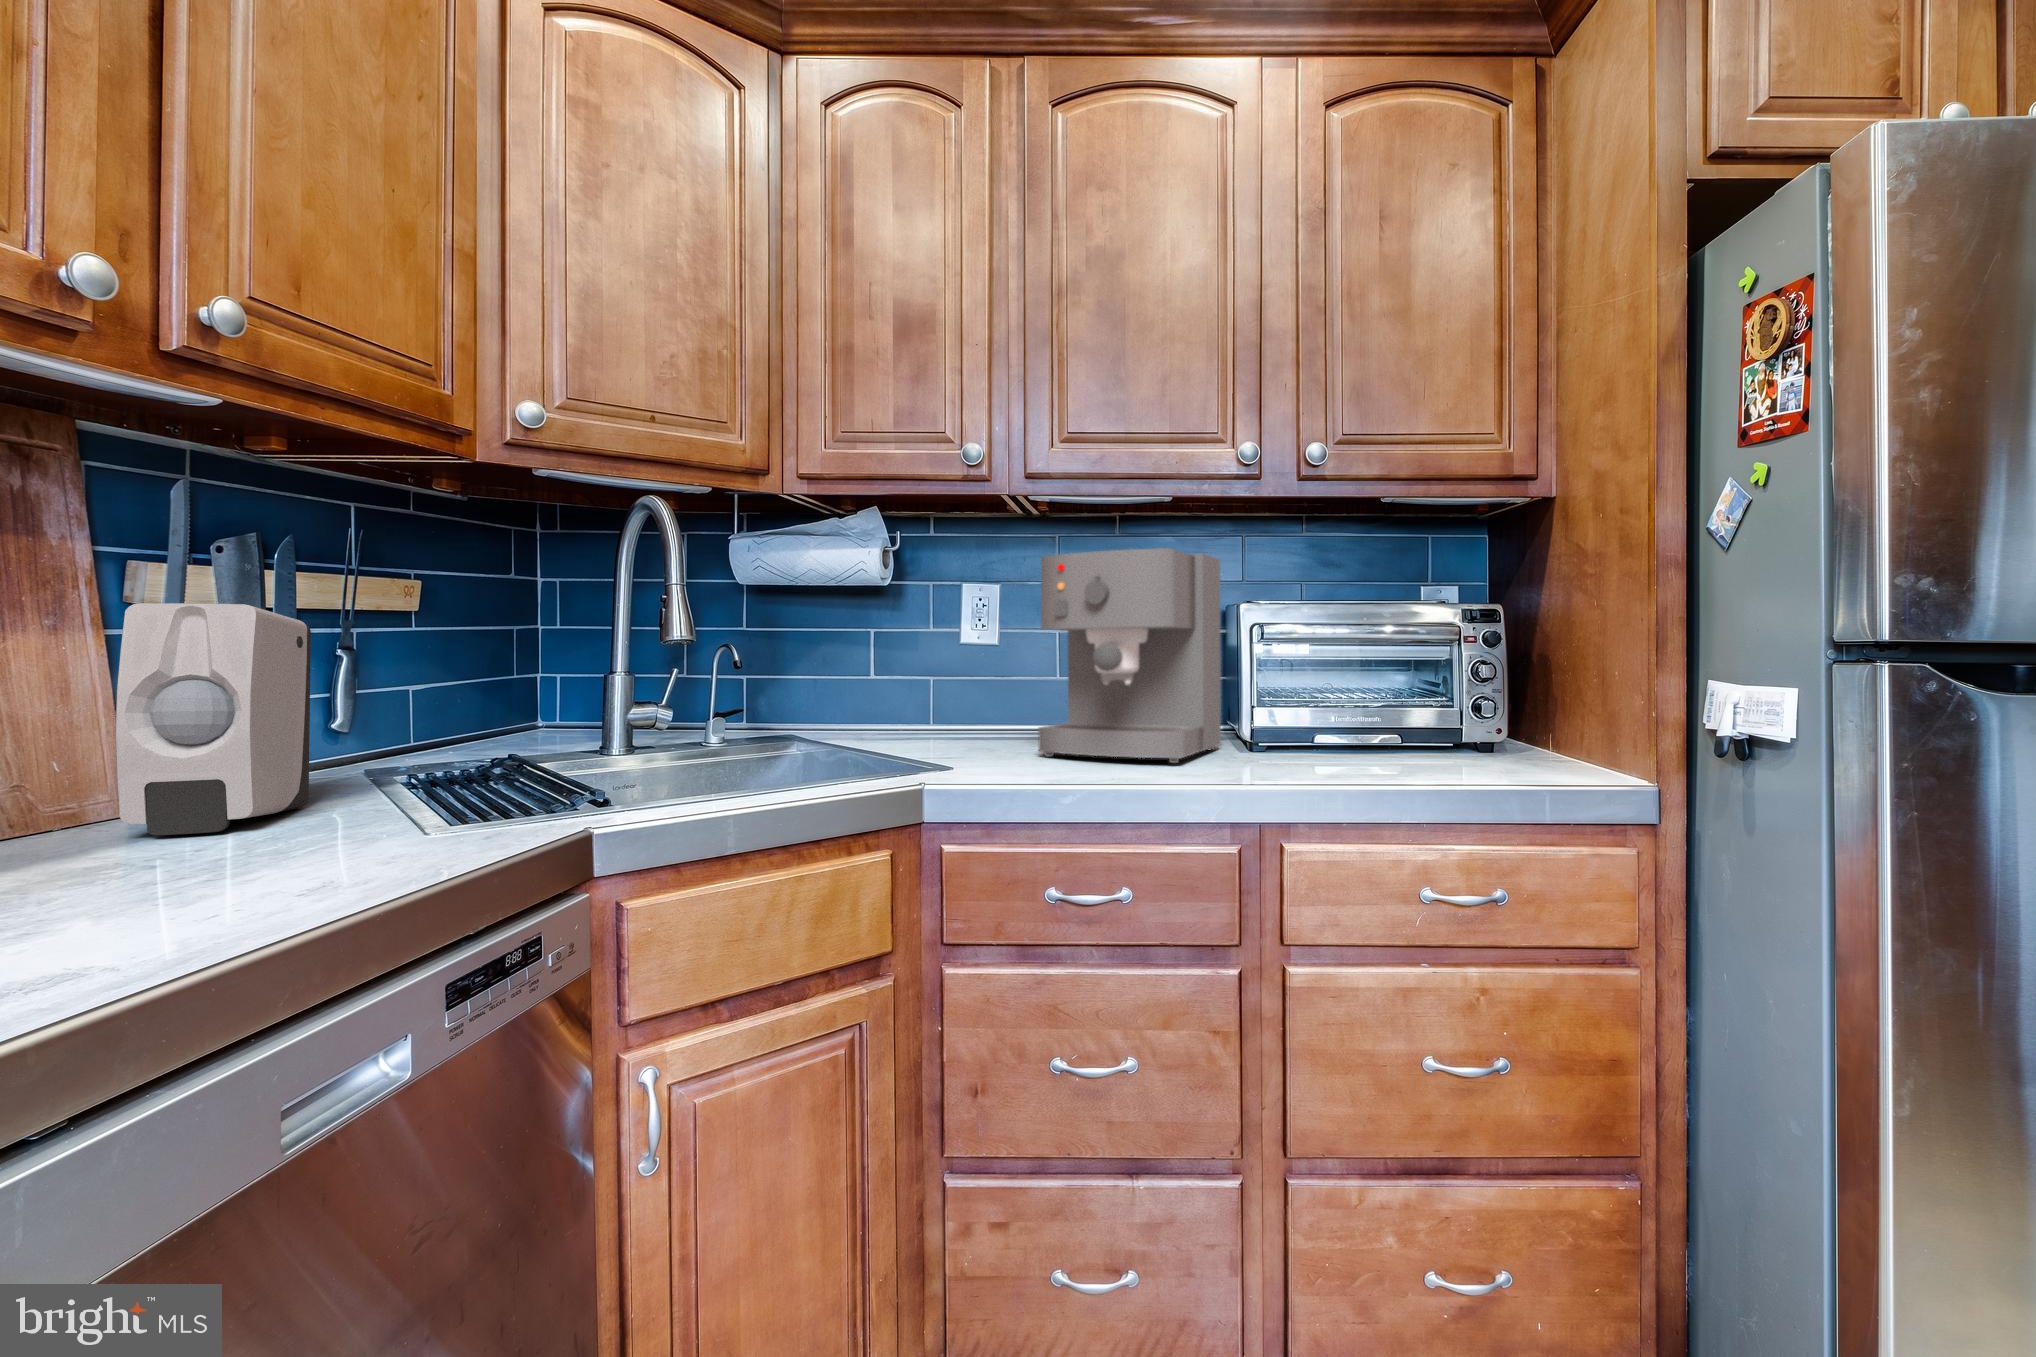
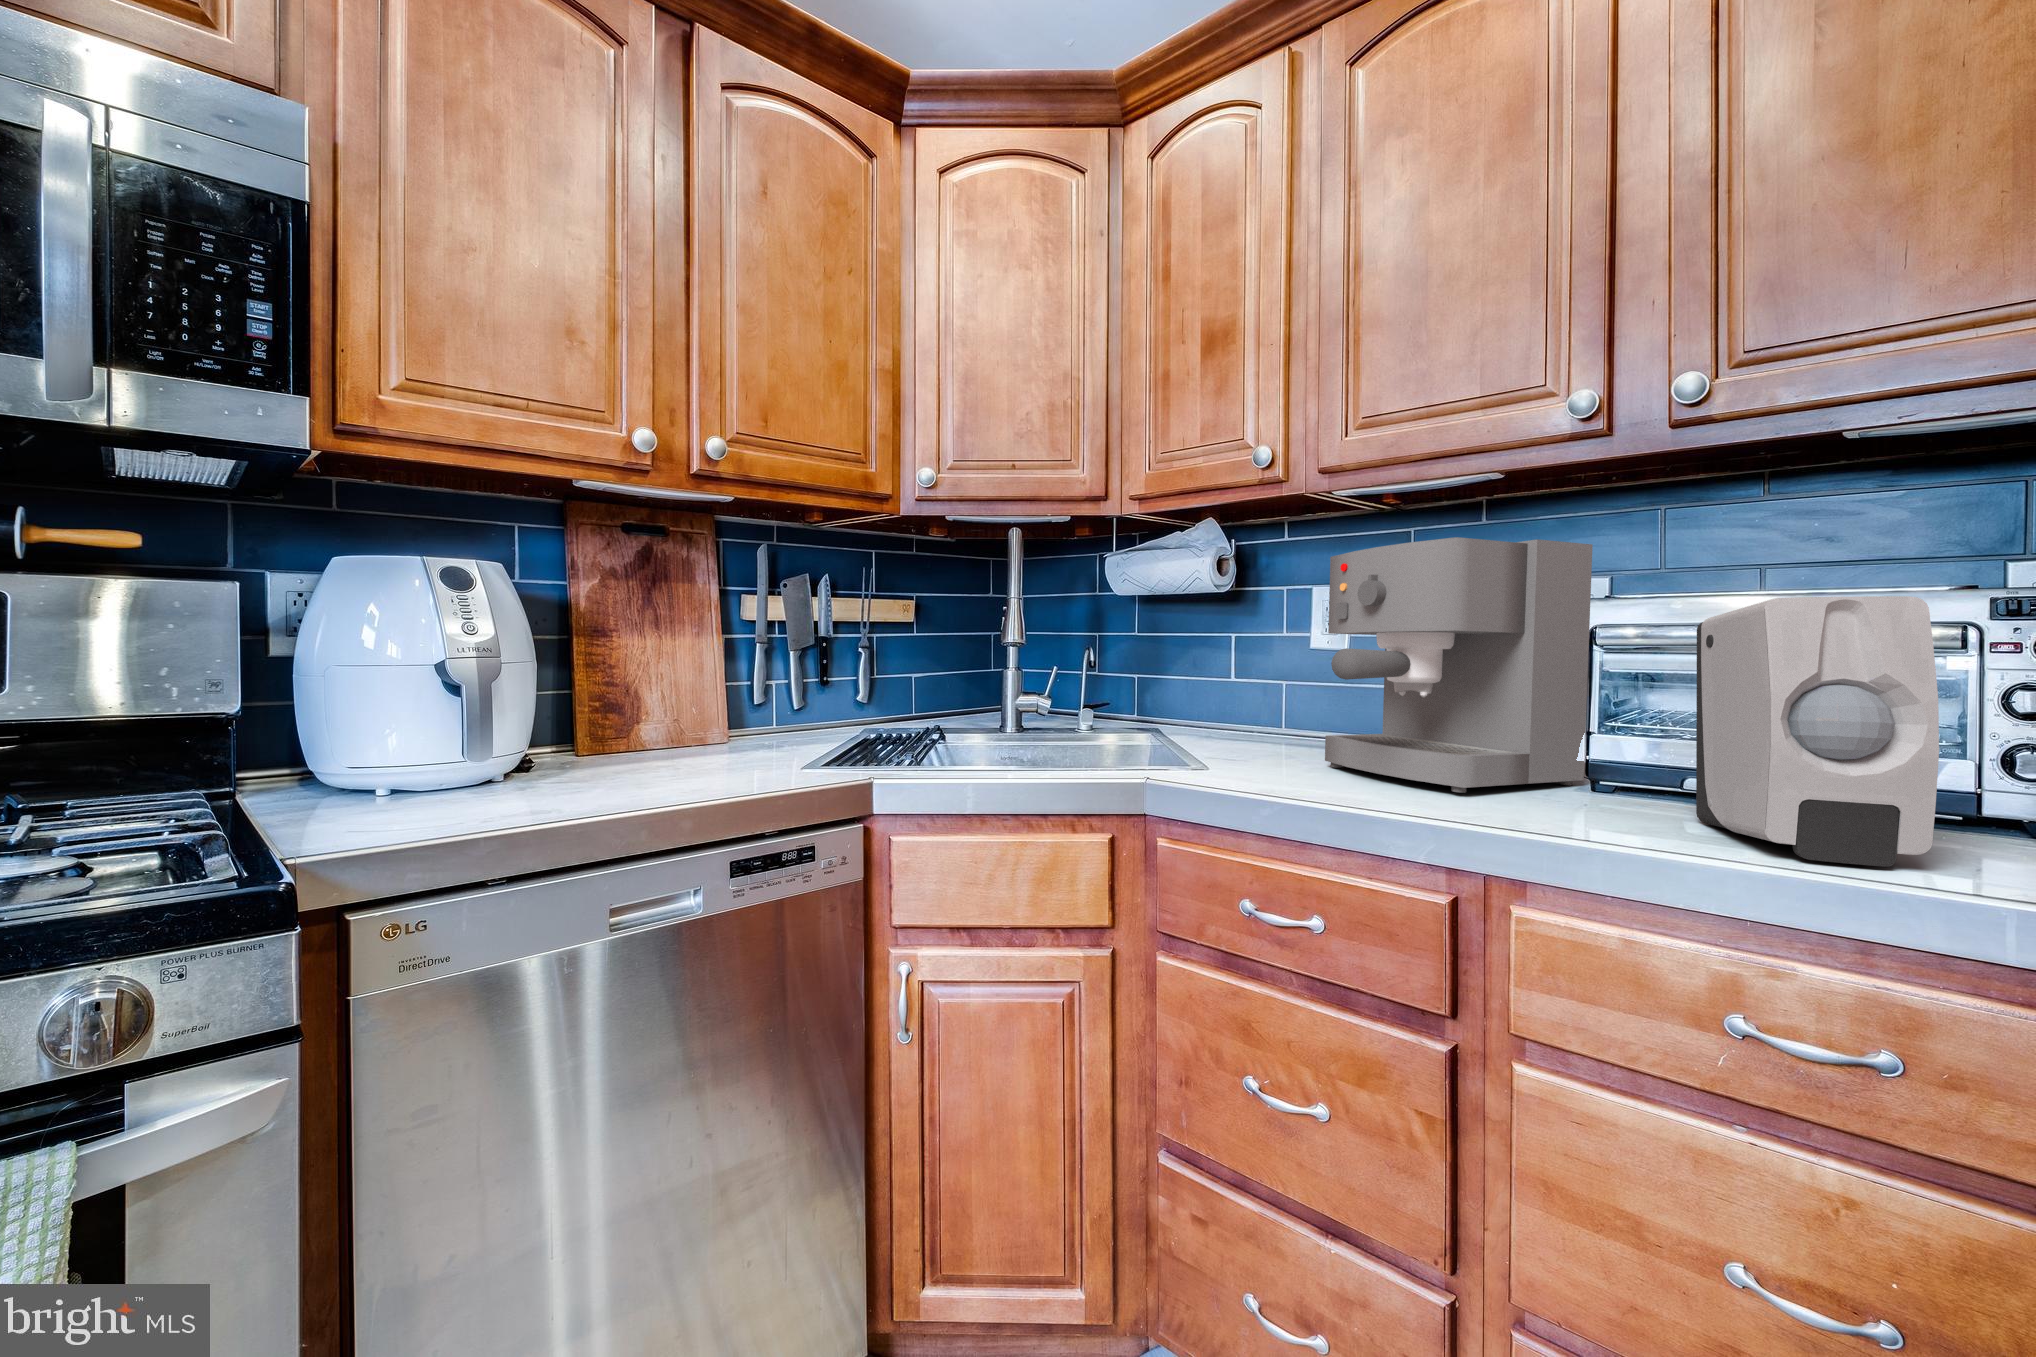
soap dispenser: present [116,603,311,835] -> present [1696,596,1939,867]

